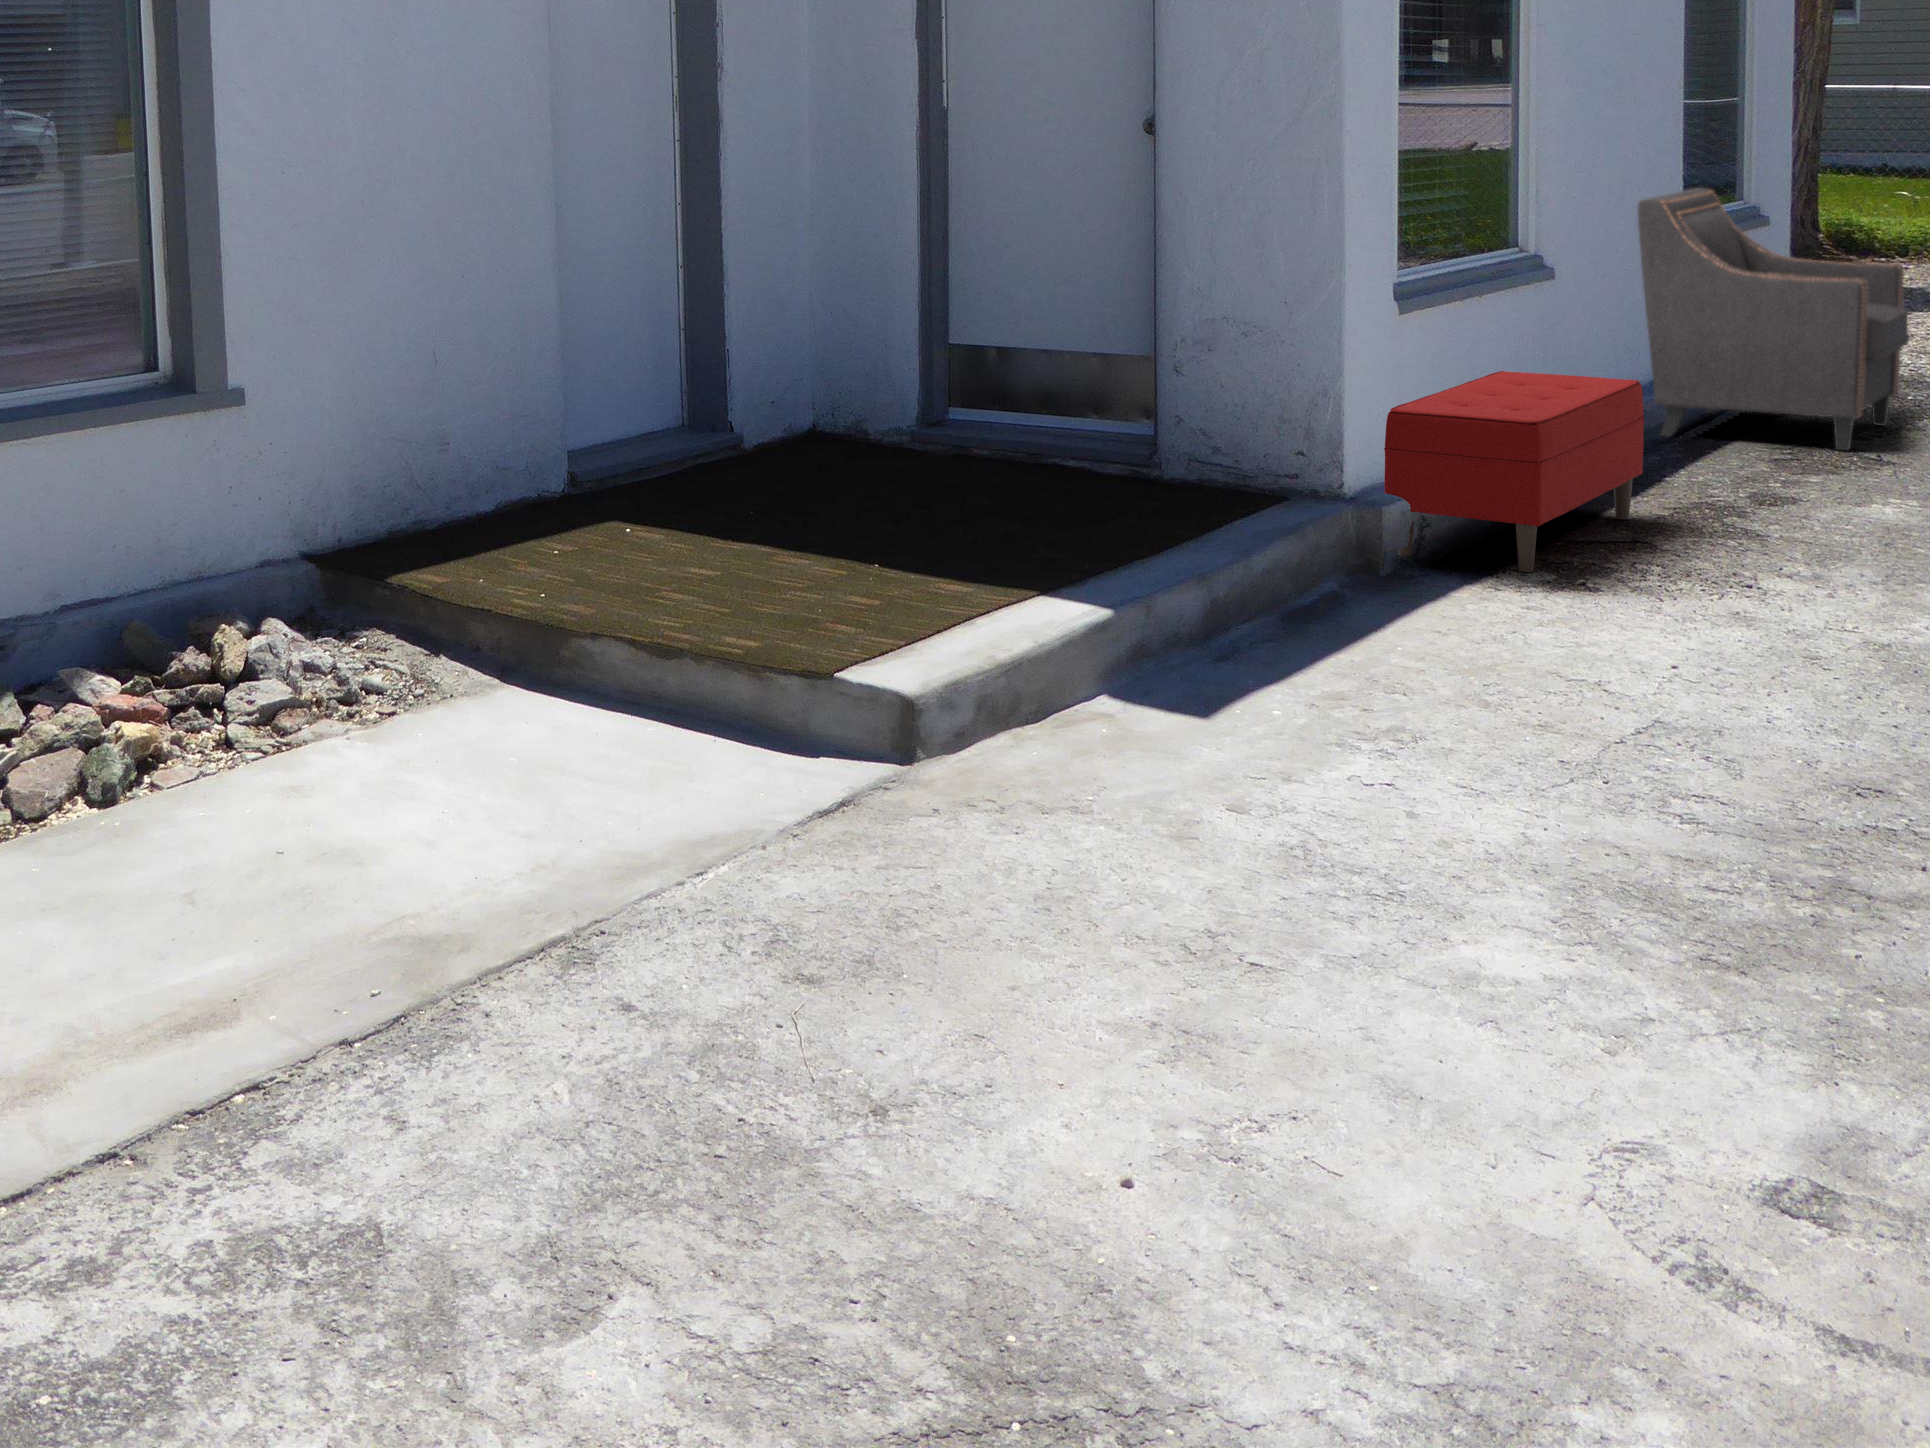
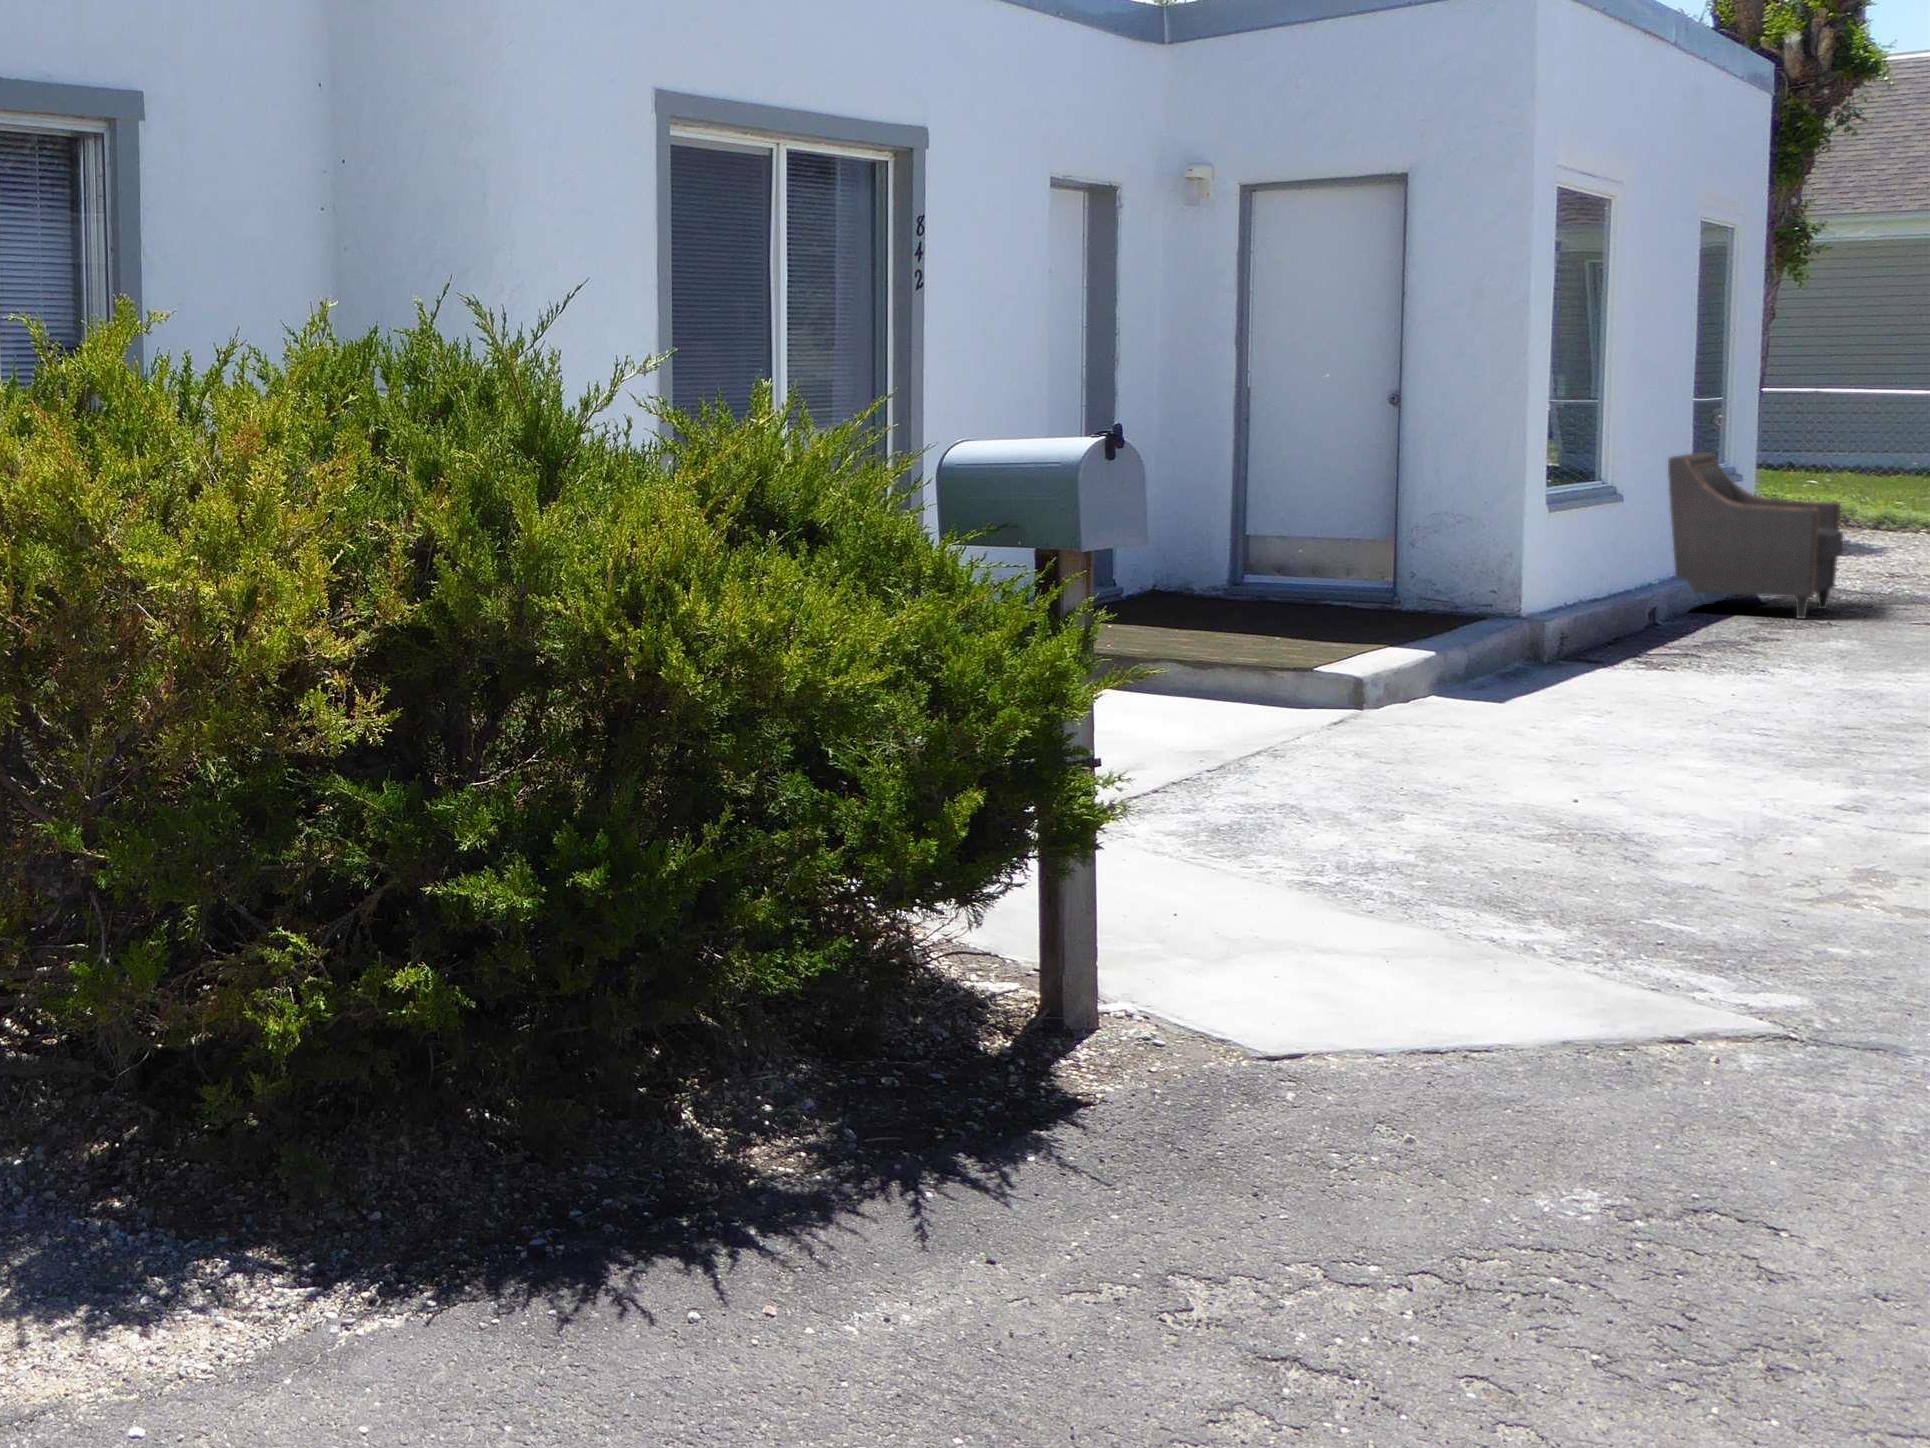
bench: present [1384,371,1644,572] -> none [1542,555,1690,661]

